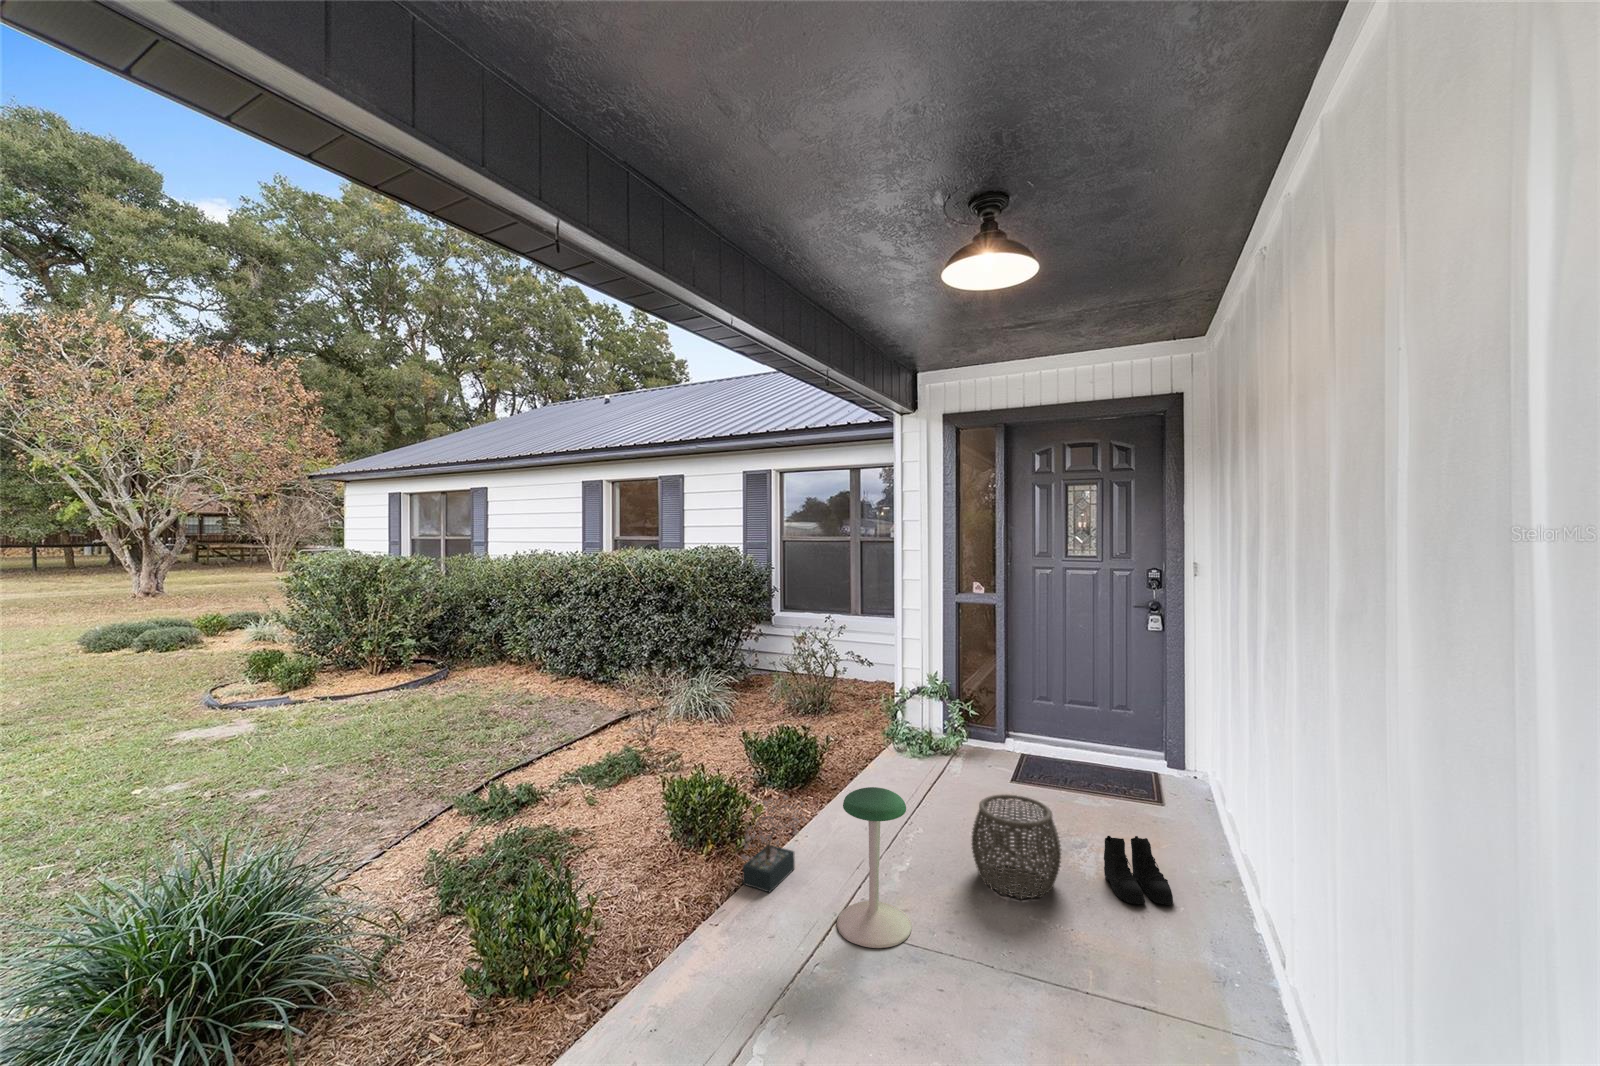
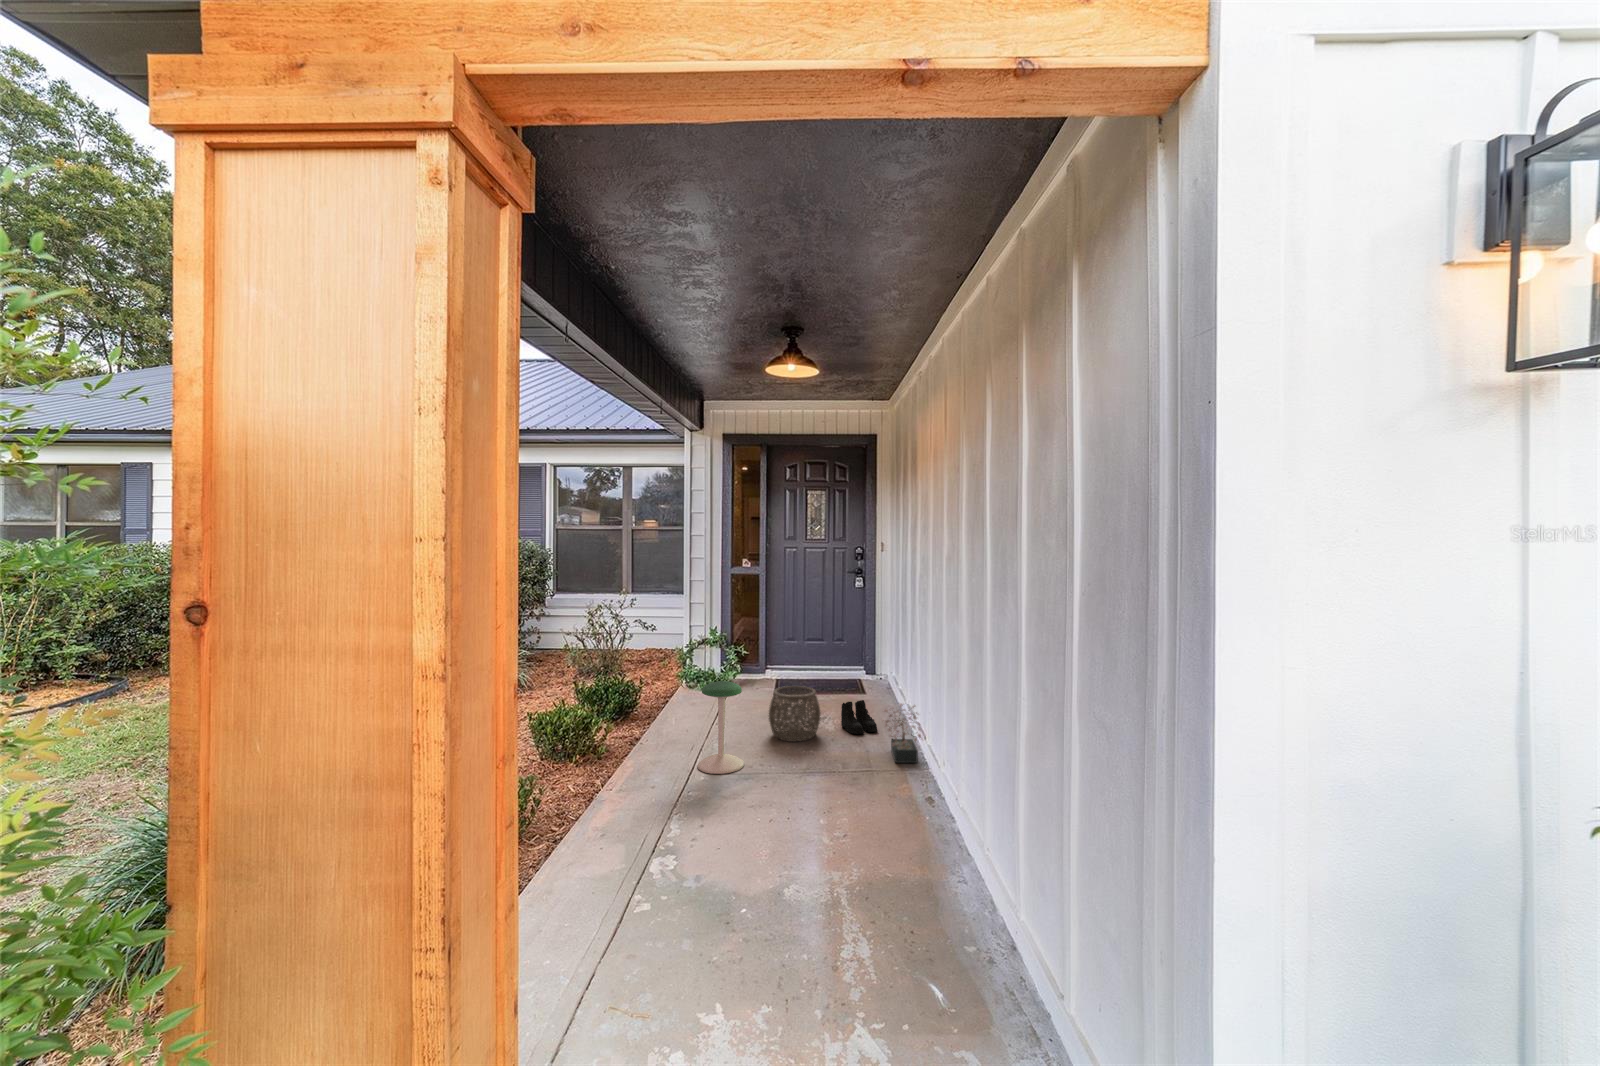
decorative plant: present [742,796,806,892] -> present [885,704,922,763]

